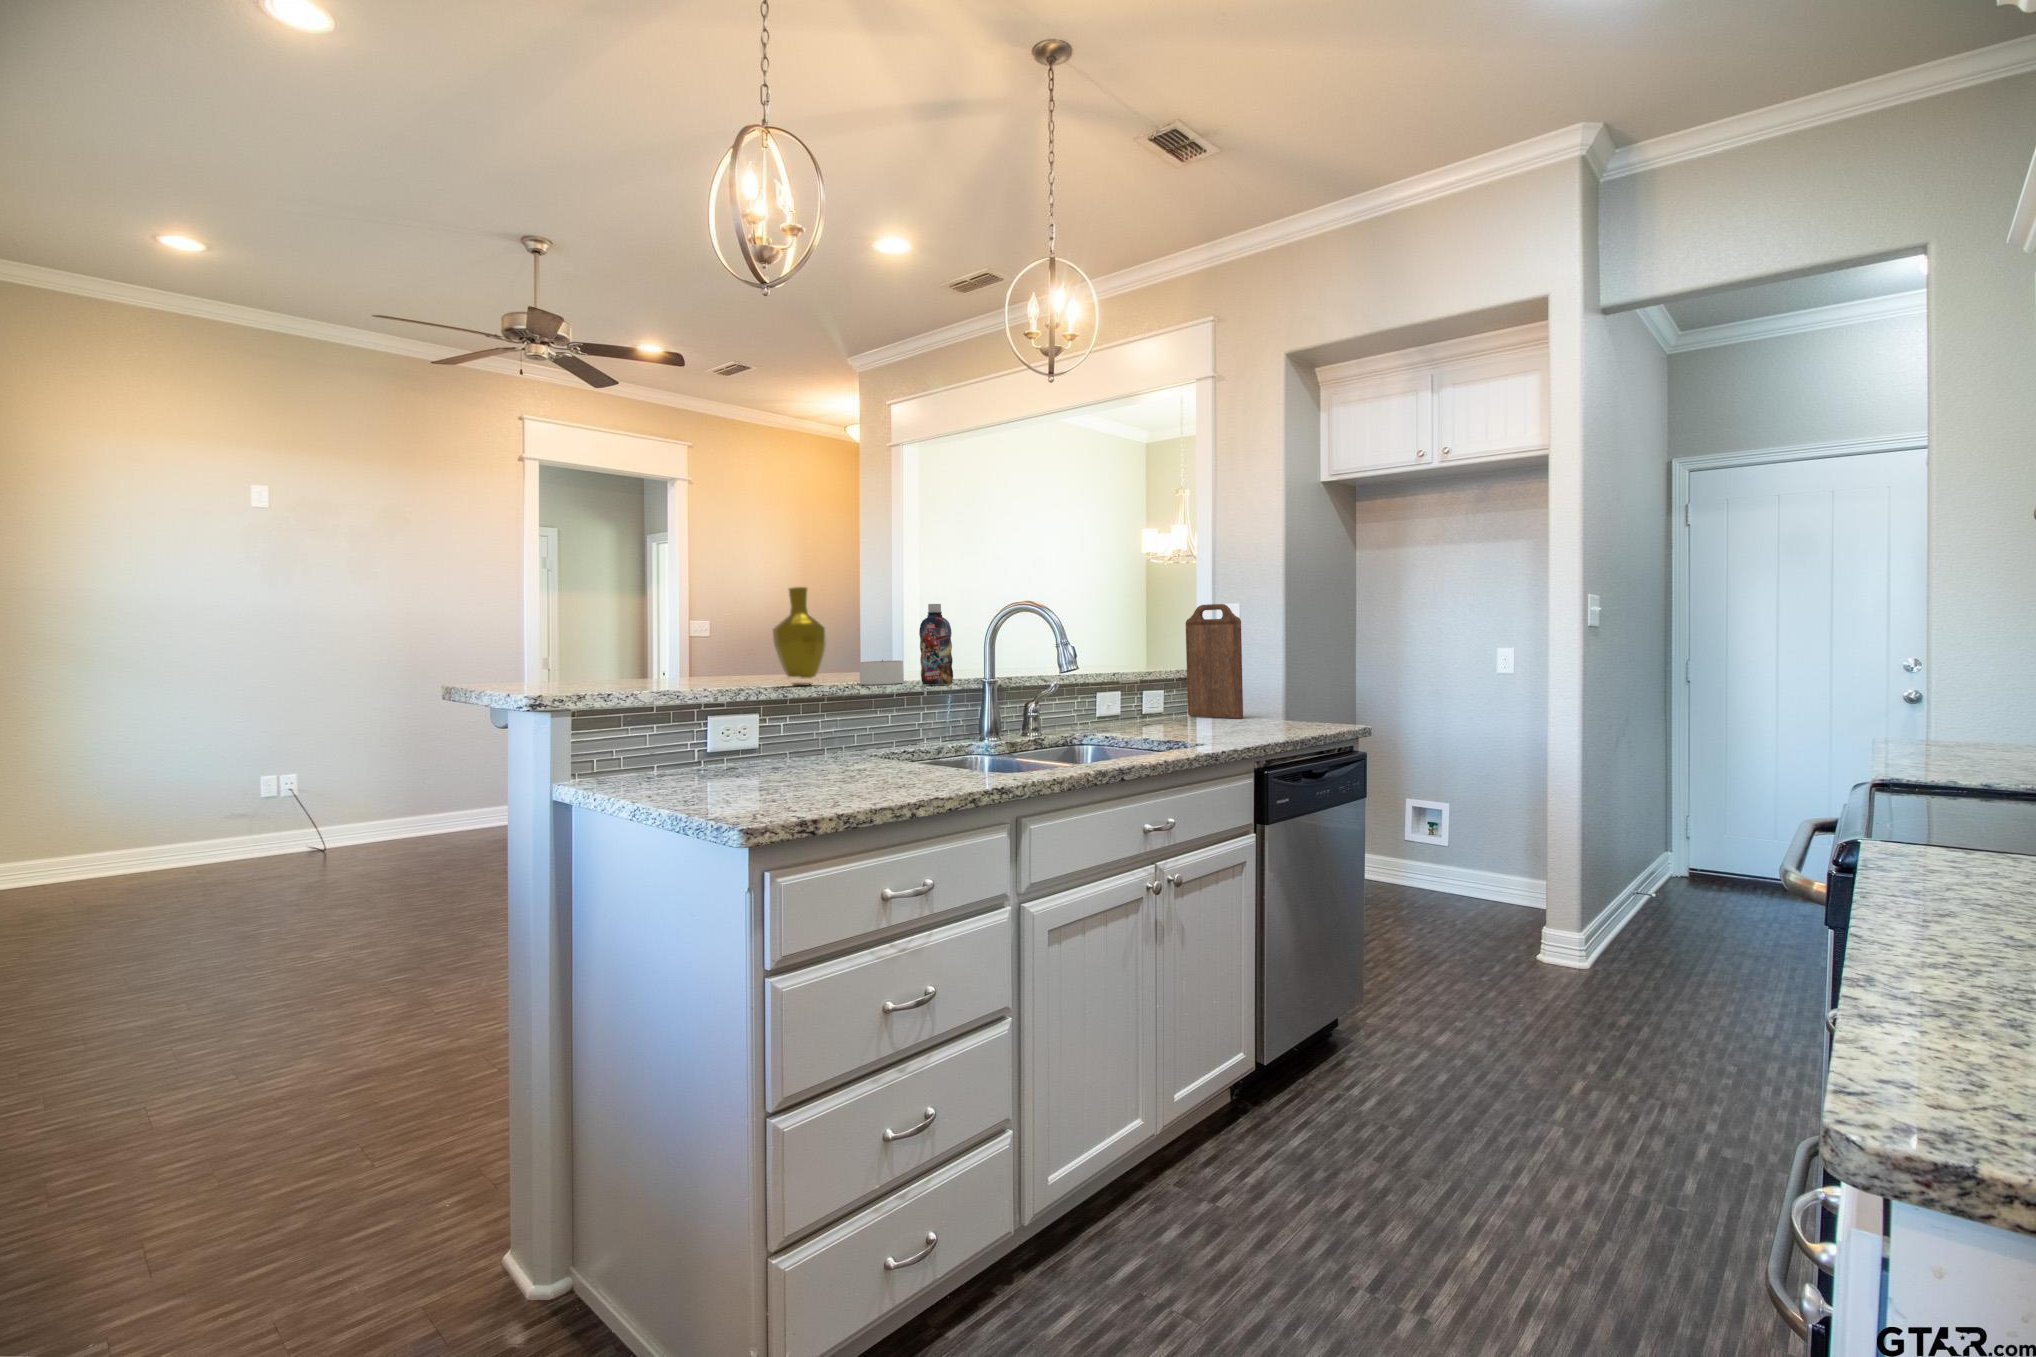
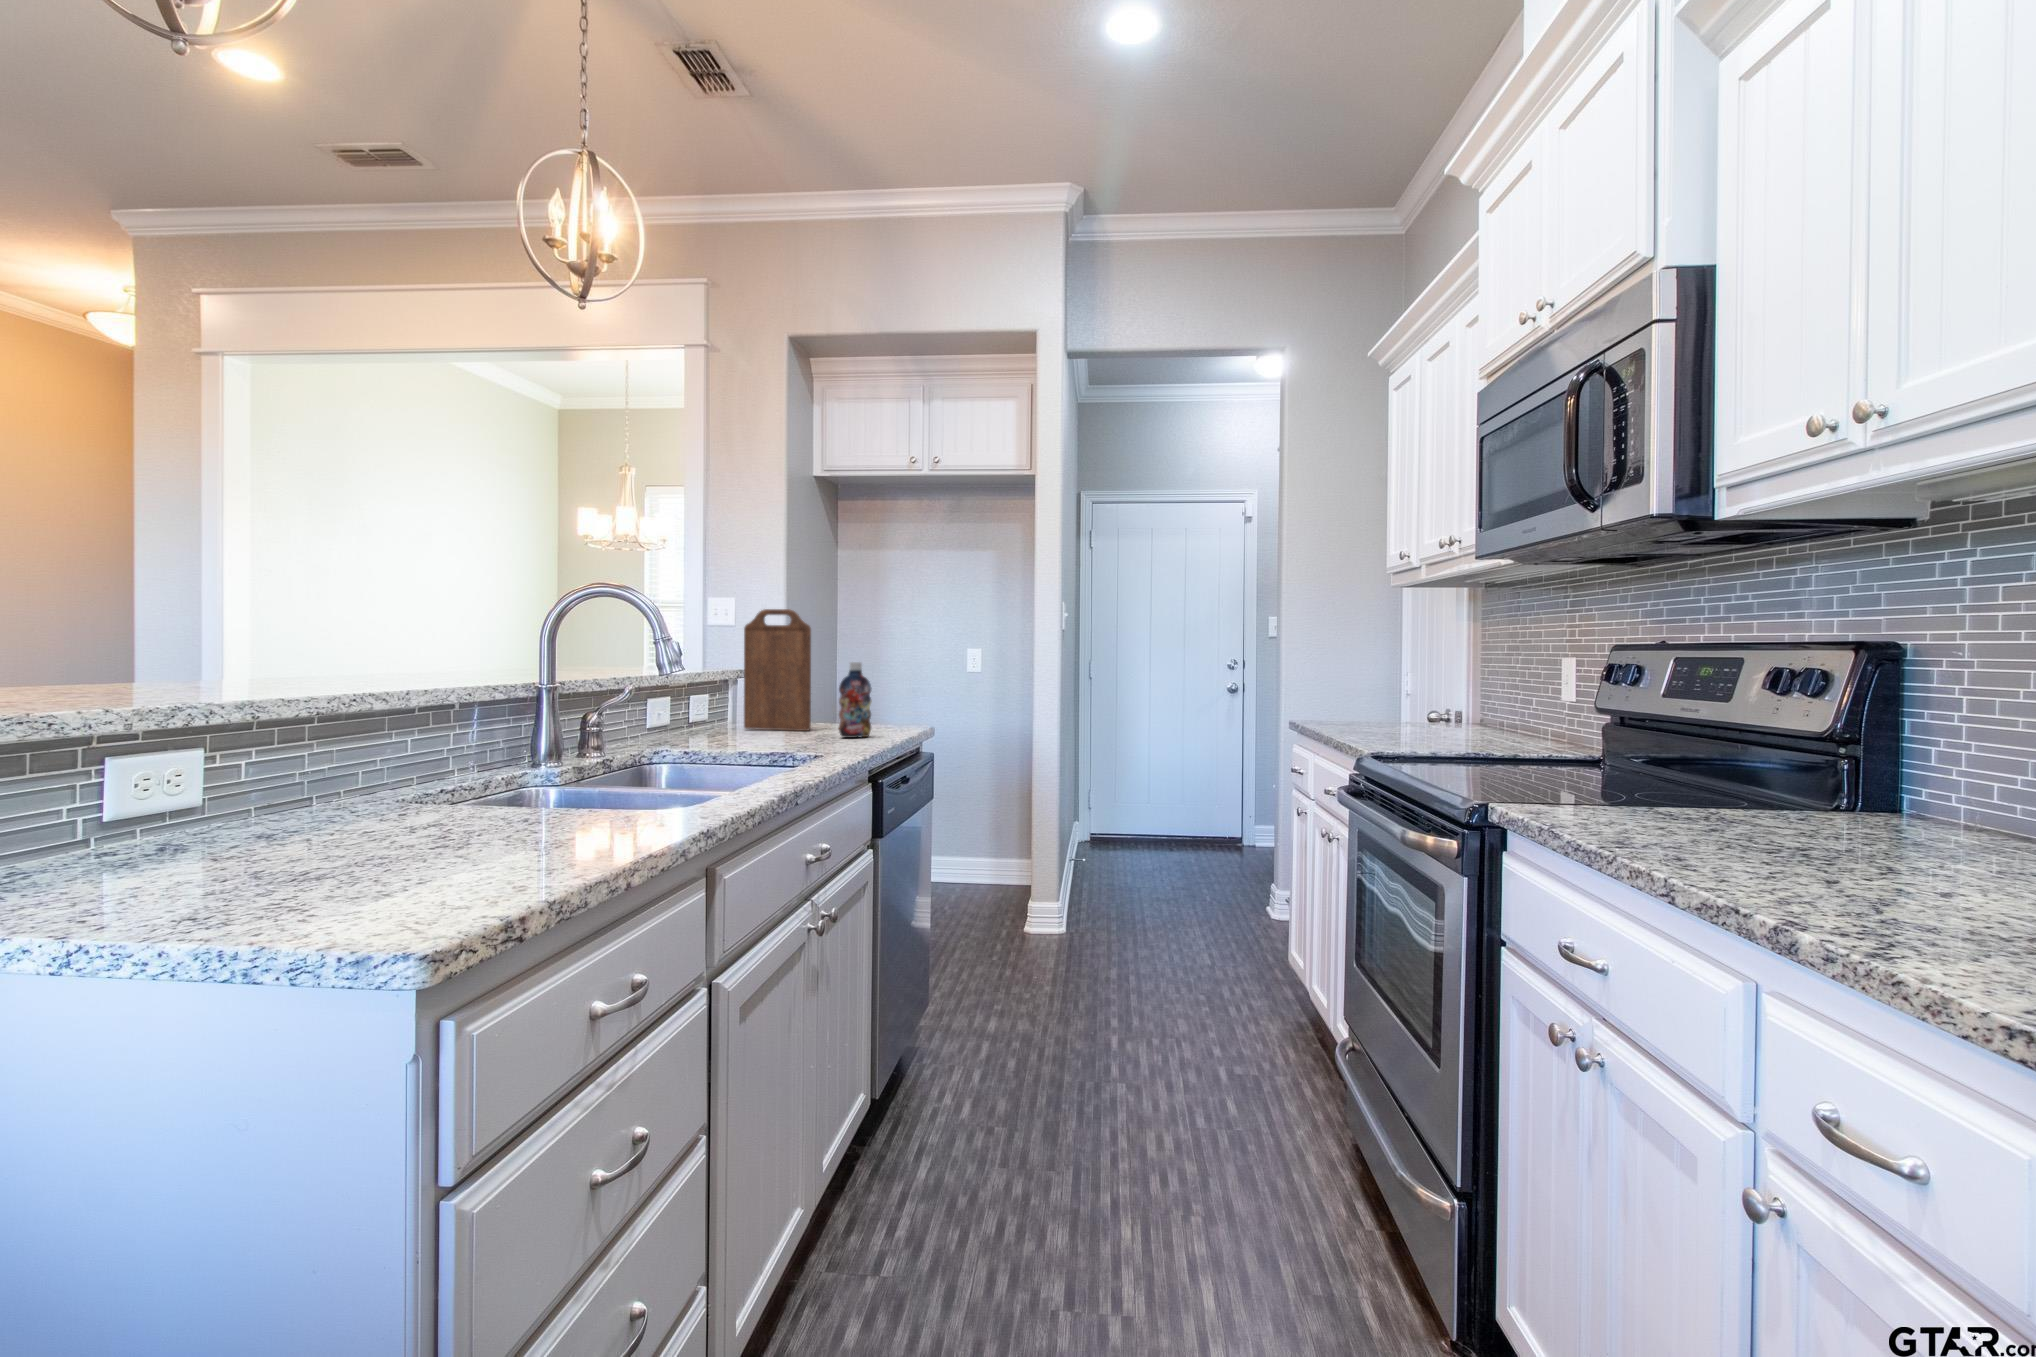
vase: present [773,587,827,686] -> none [108,531,226,690]
bottle: present [919,604,953,685] -> present [839,662,872,738]
candle: present [859,660,904,685] -> none [305,653,387,689]

